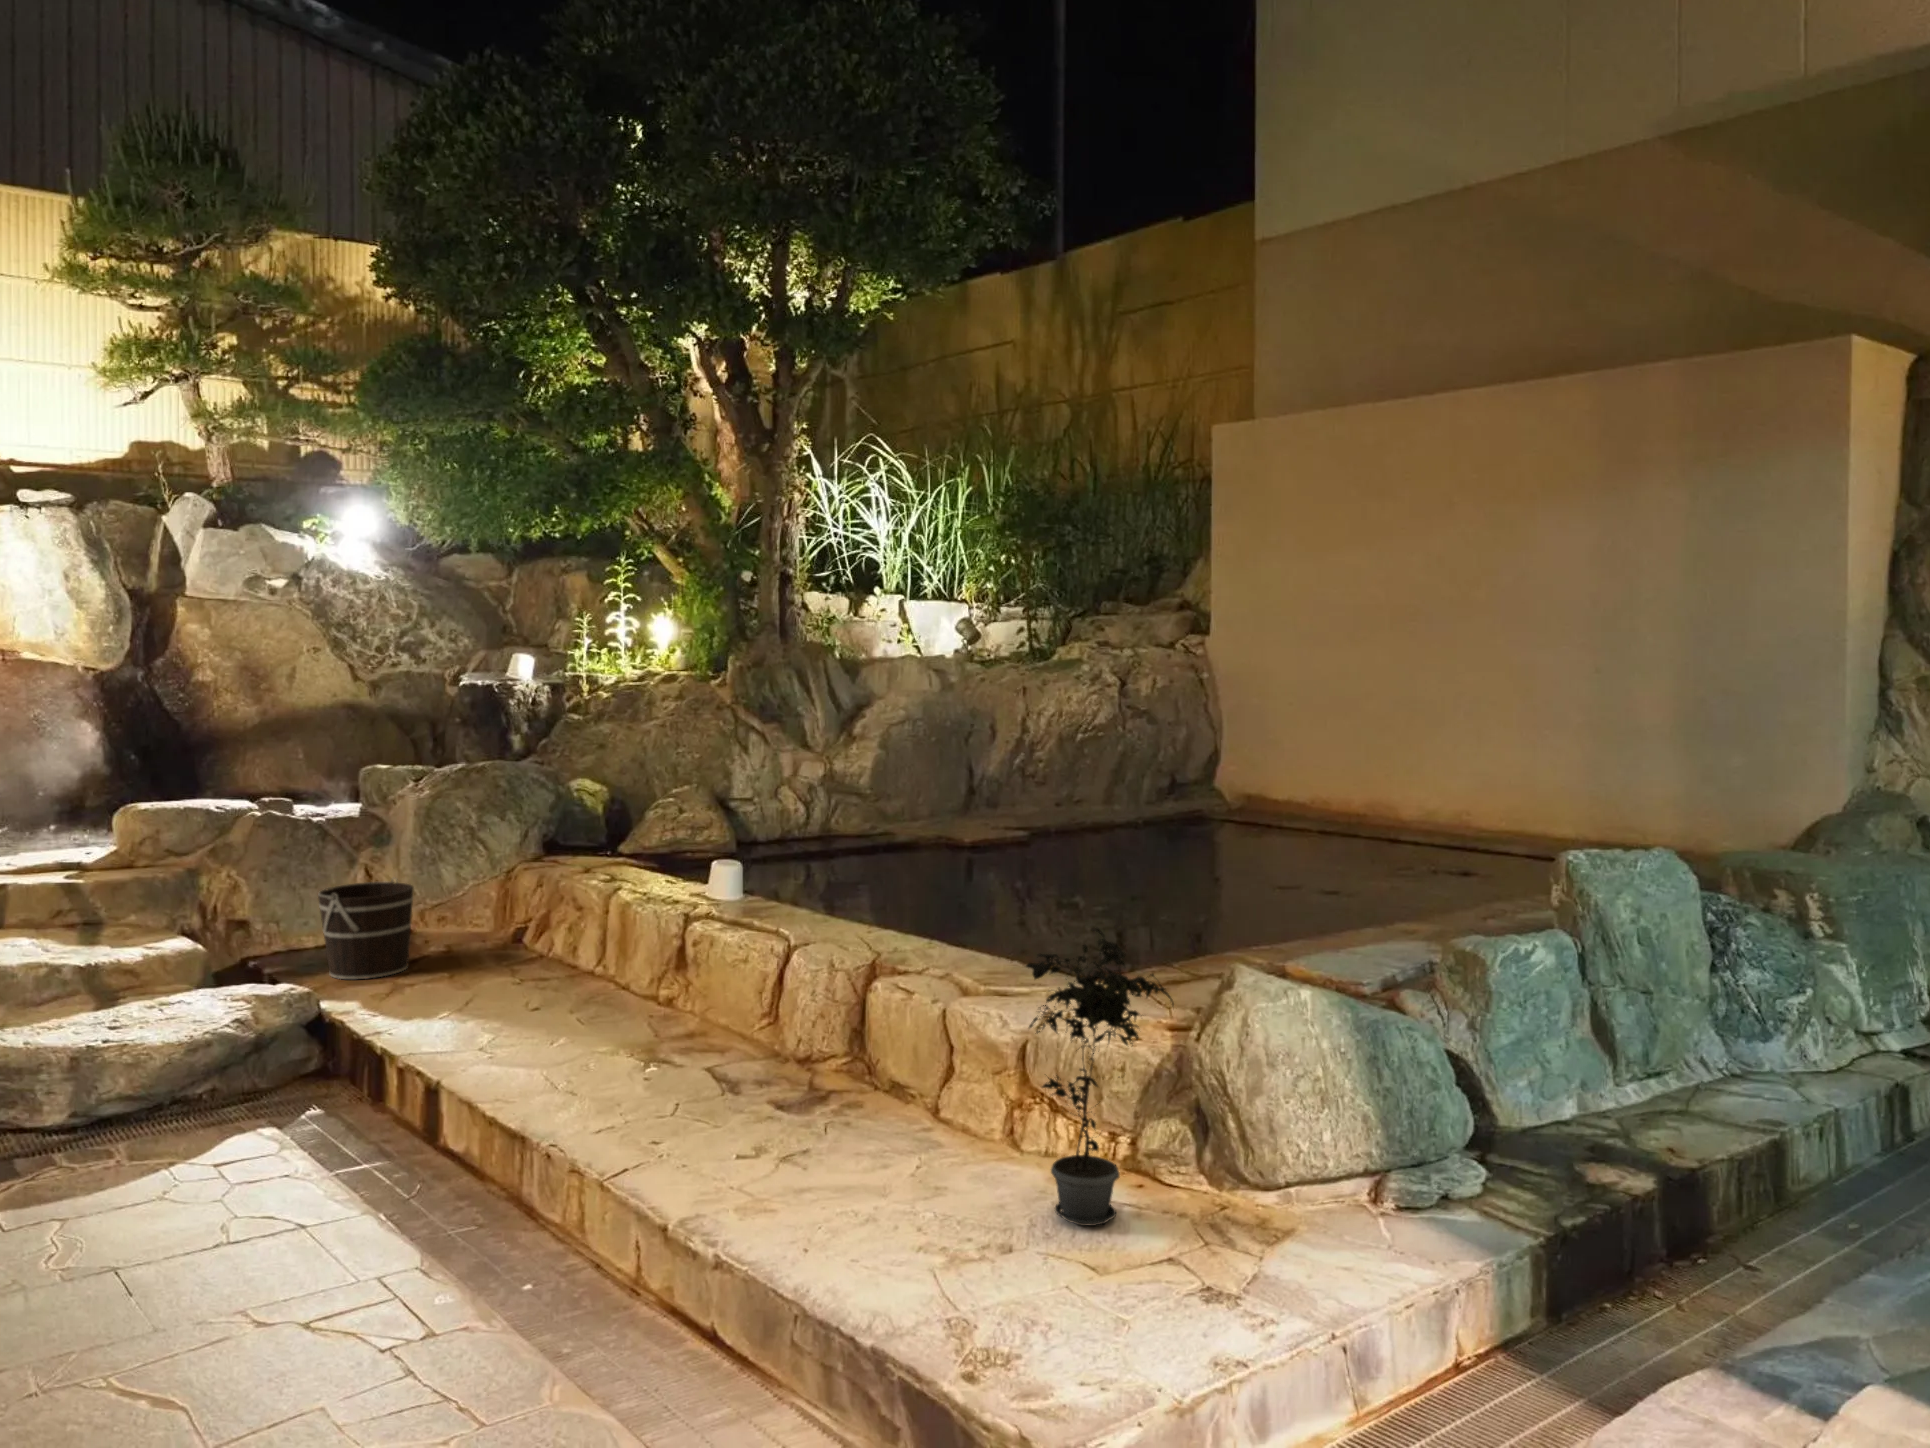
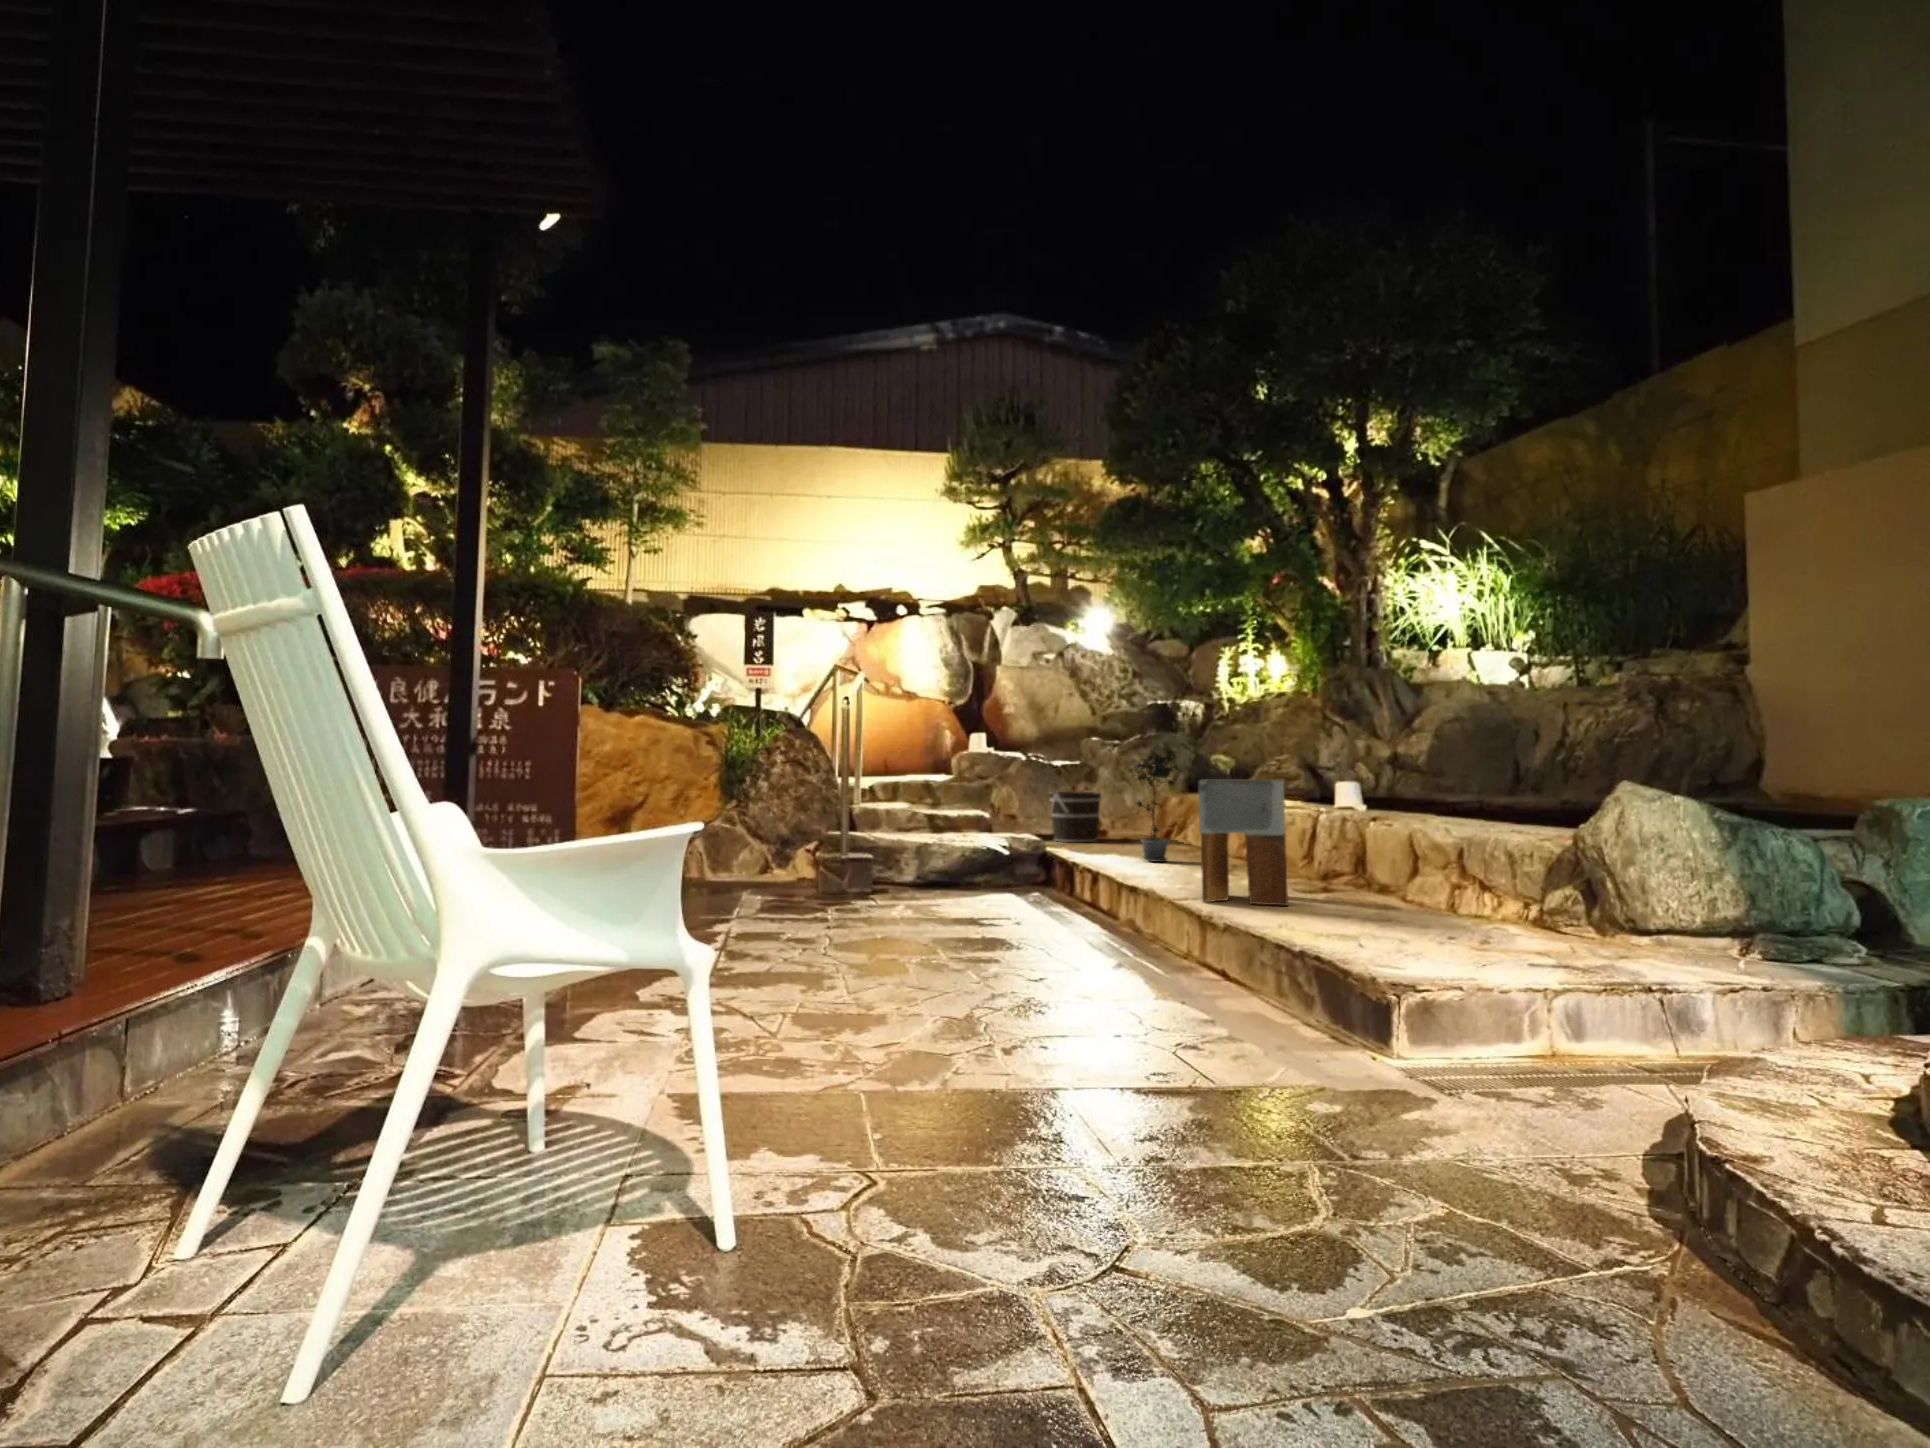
potted plant: present [1026,927,1174,1226] -> present [1134,746,1179,862]
stool: none [653,954,798,1191] -> present [1198,779,1288,905]

